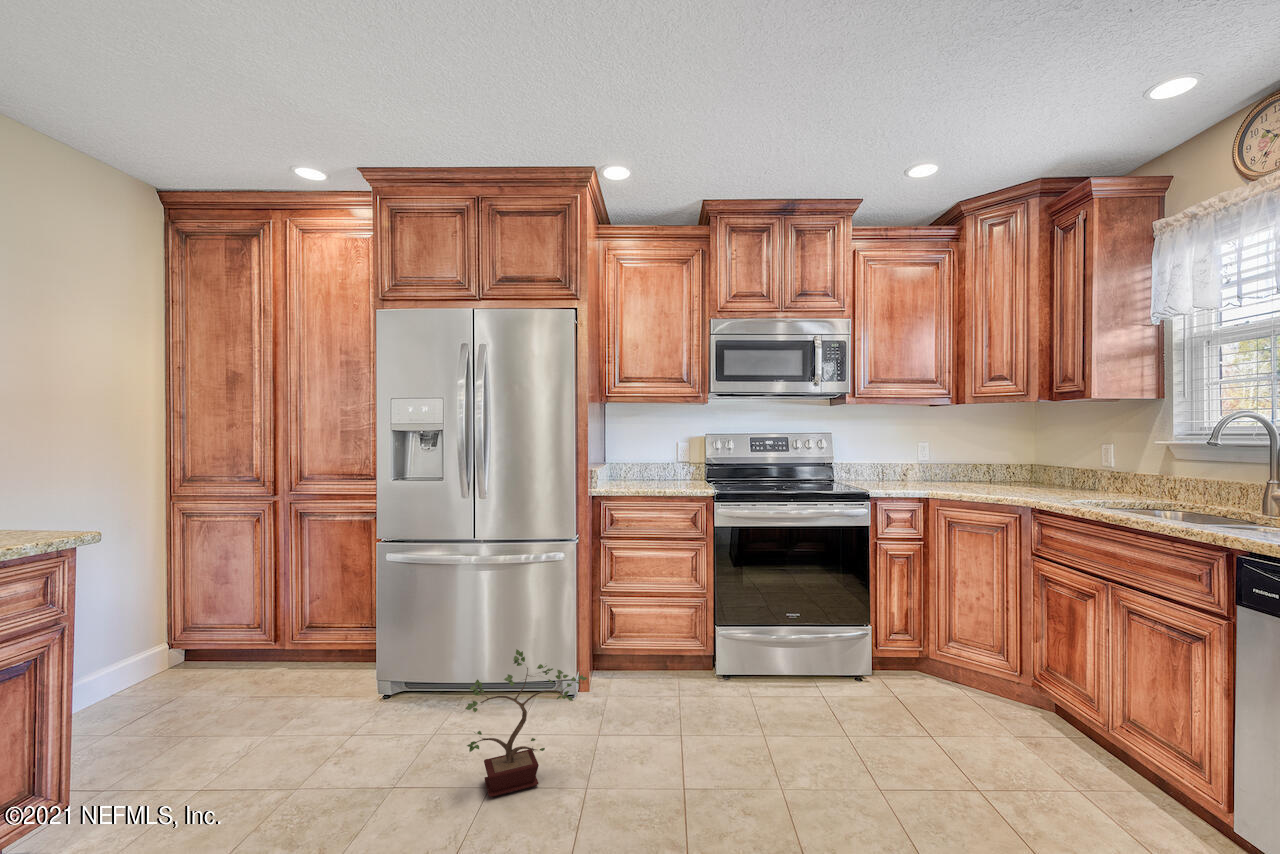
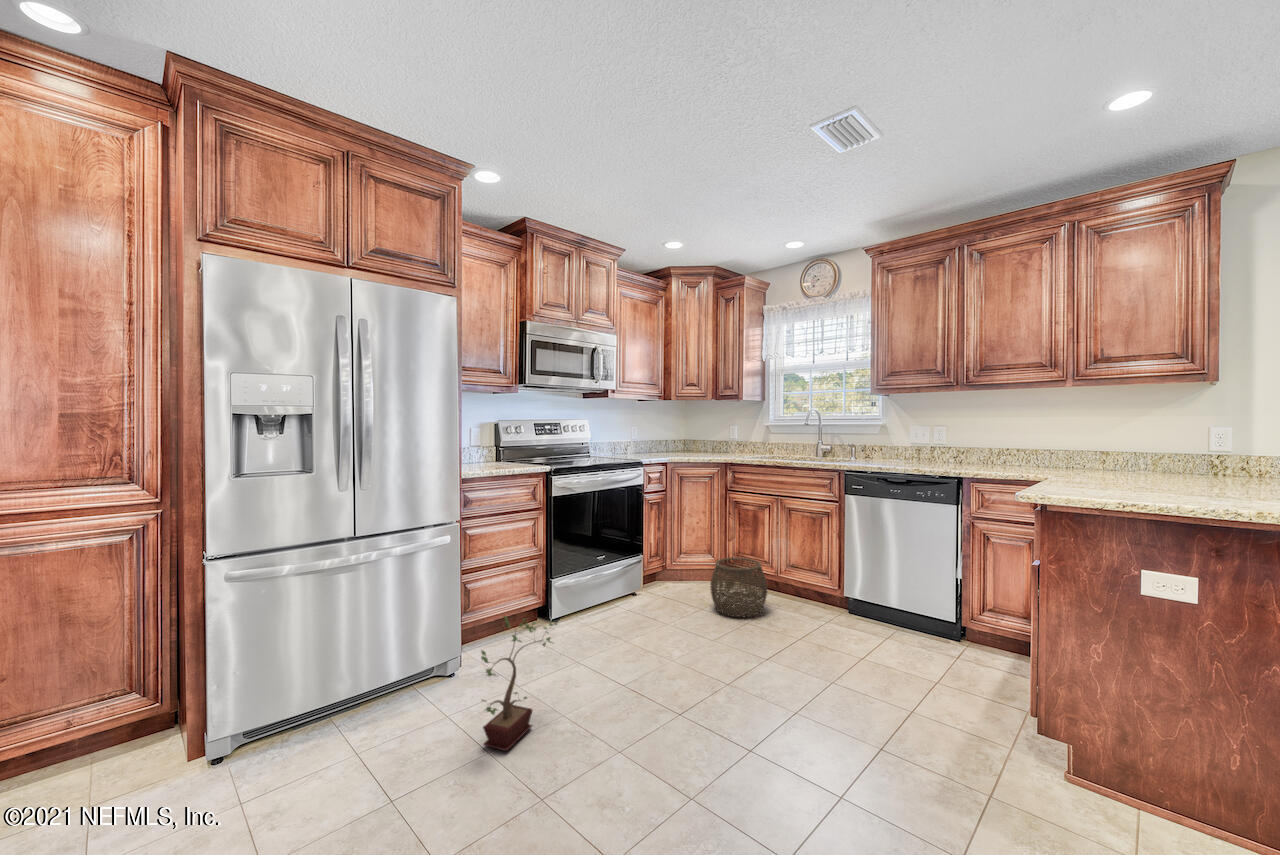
woven basket: none [935,665,1047,784] -> present [710,557,767,618]

